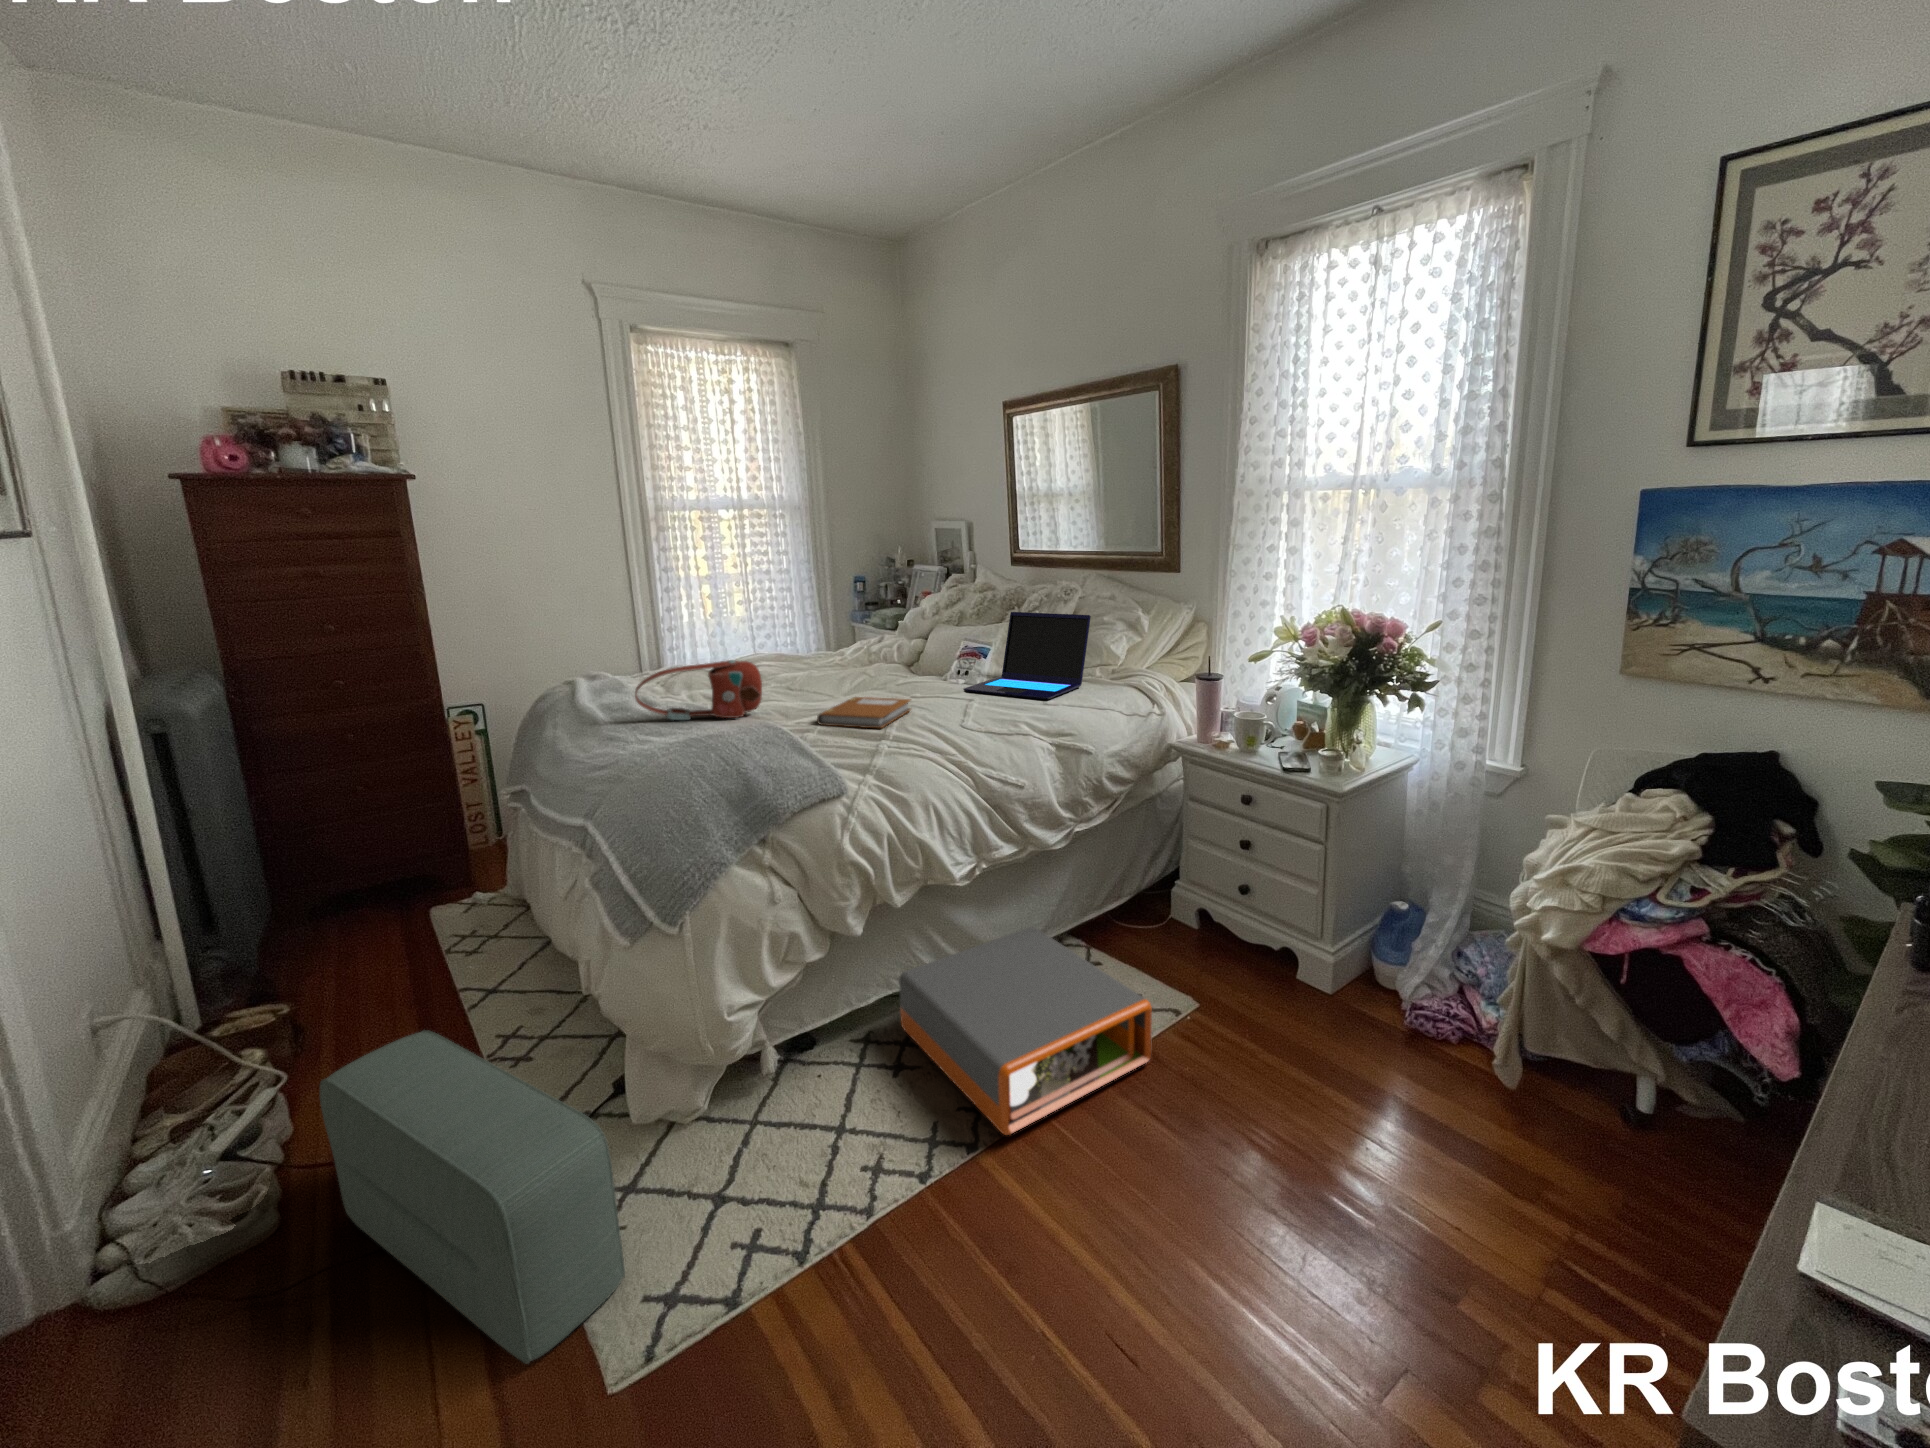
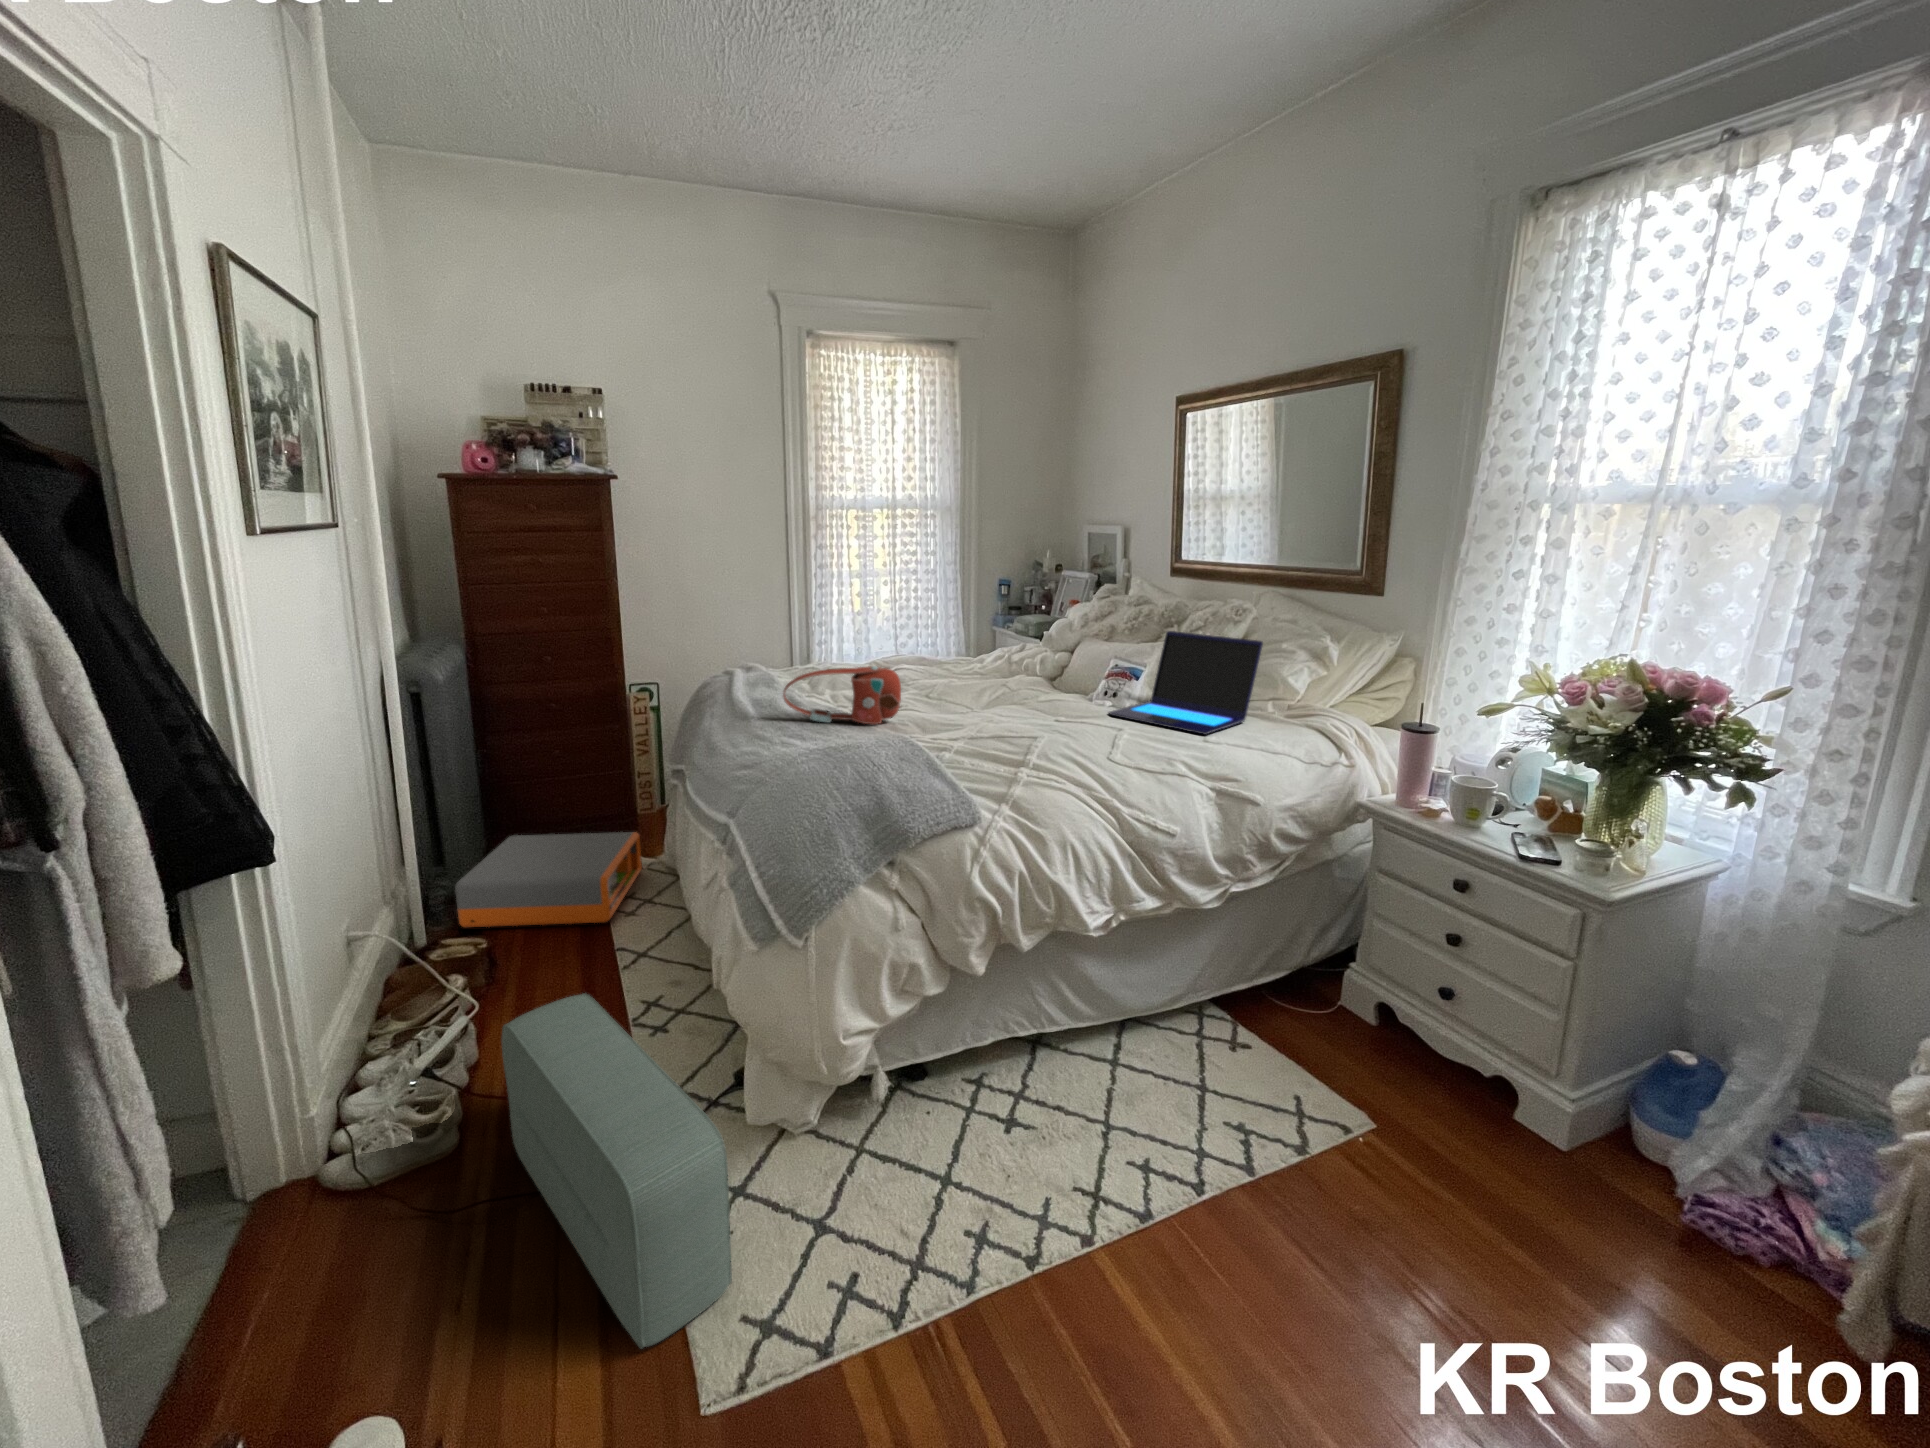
notebook: present [817,697,911,728] -> none [953,713,1052,752]
storage box: present [899,927,1152,1135] -> present [455,832,642,927]

